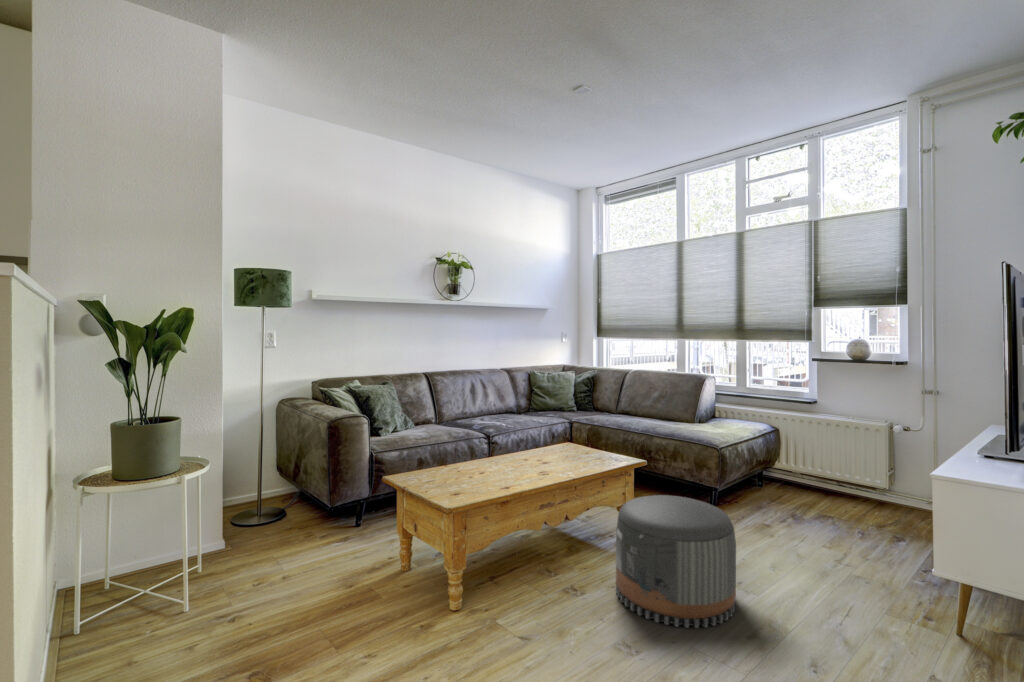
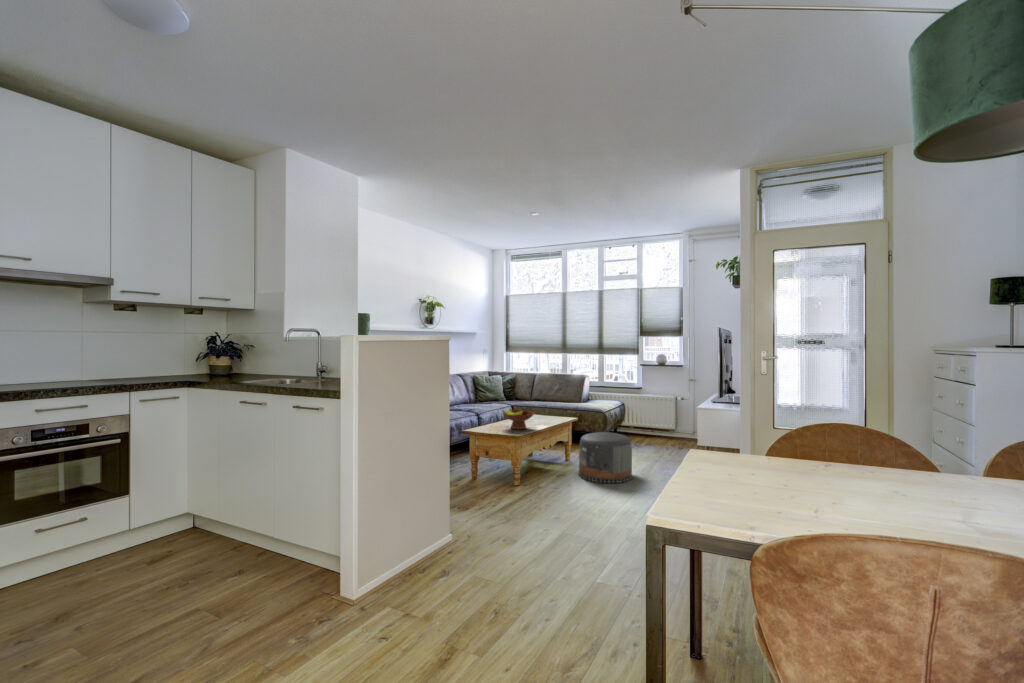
fruit bowl: none [478,432,539,474] -> present [503,408,534,429]

